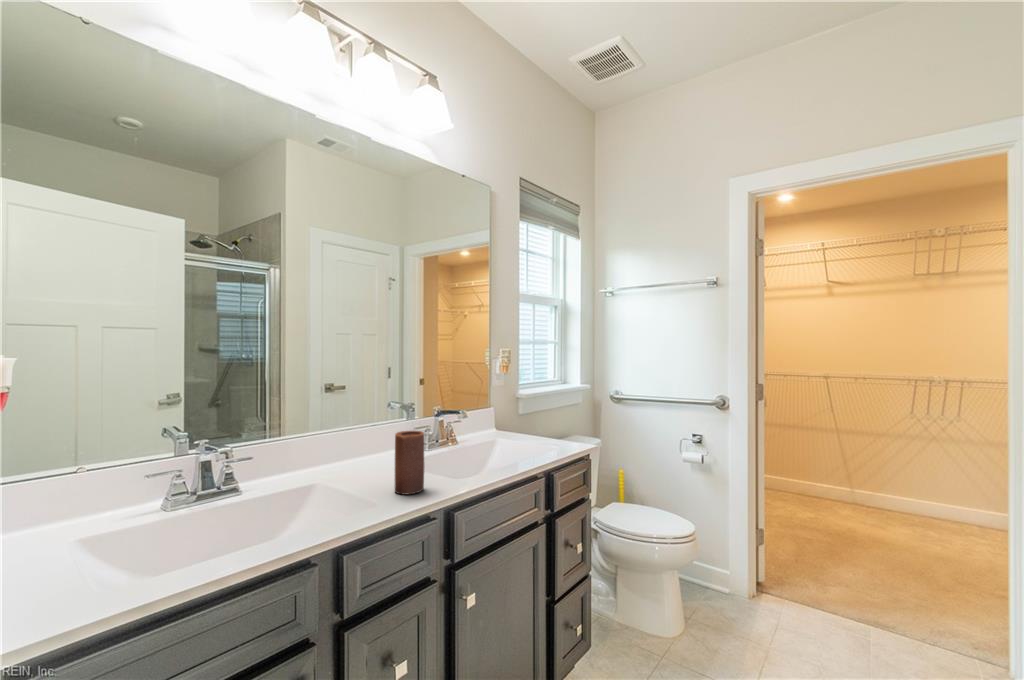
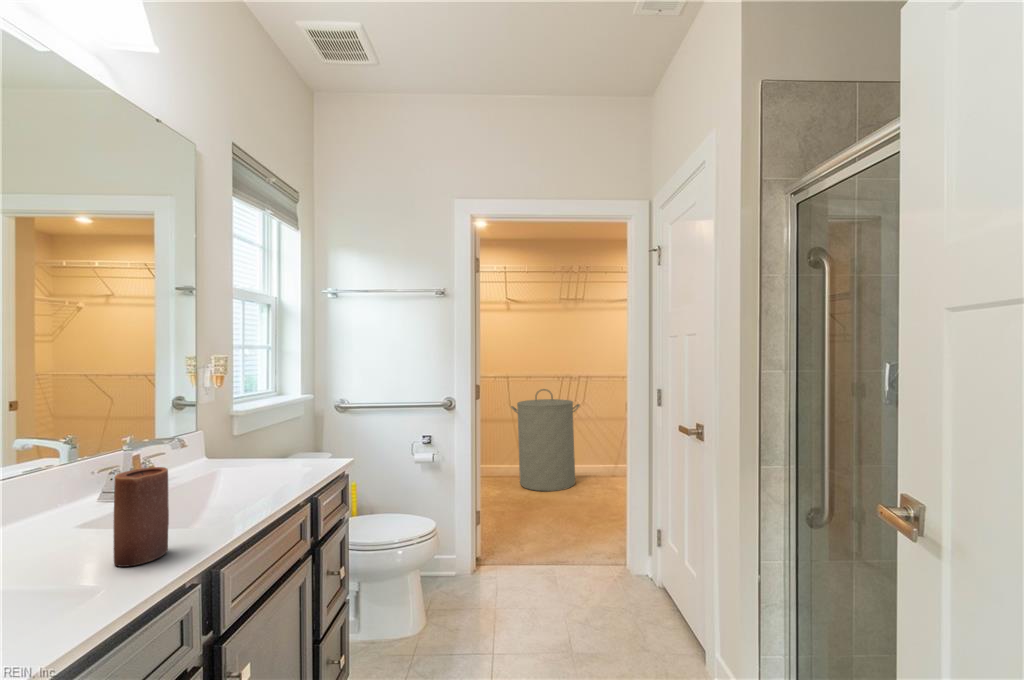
laundry hamper: none [835,399,953,538] -> present [511,389,580,491]

